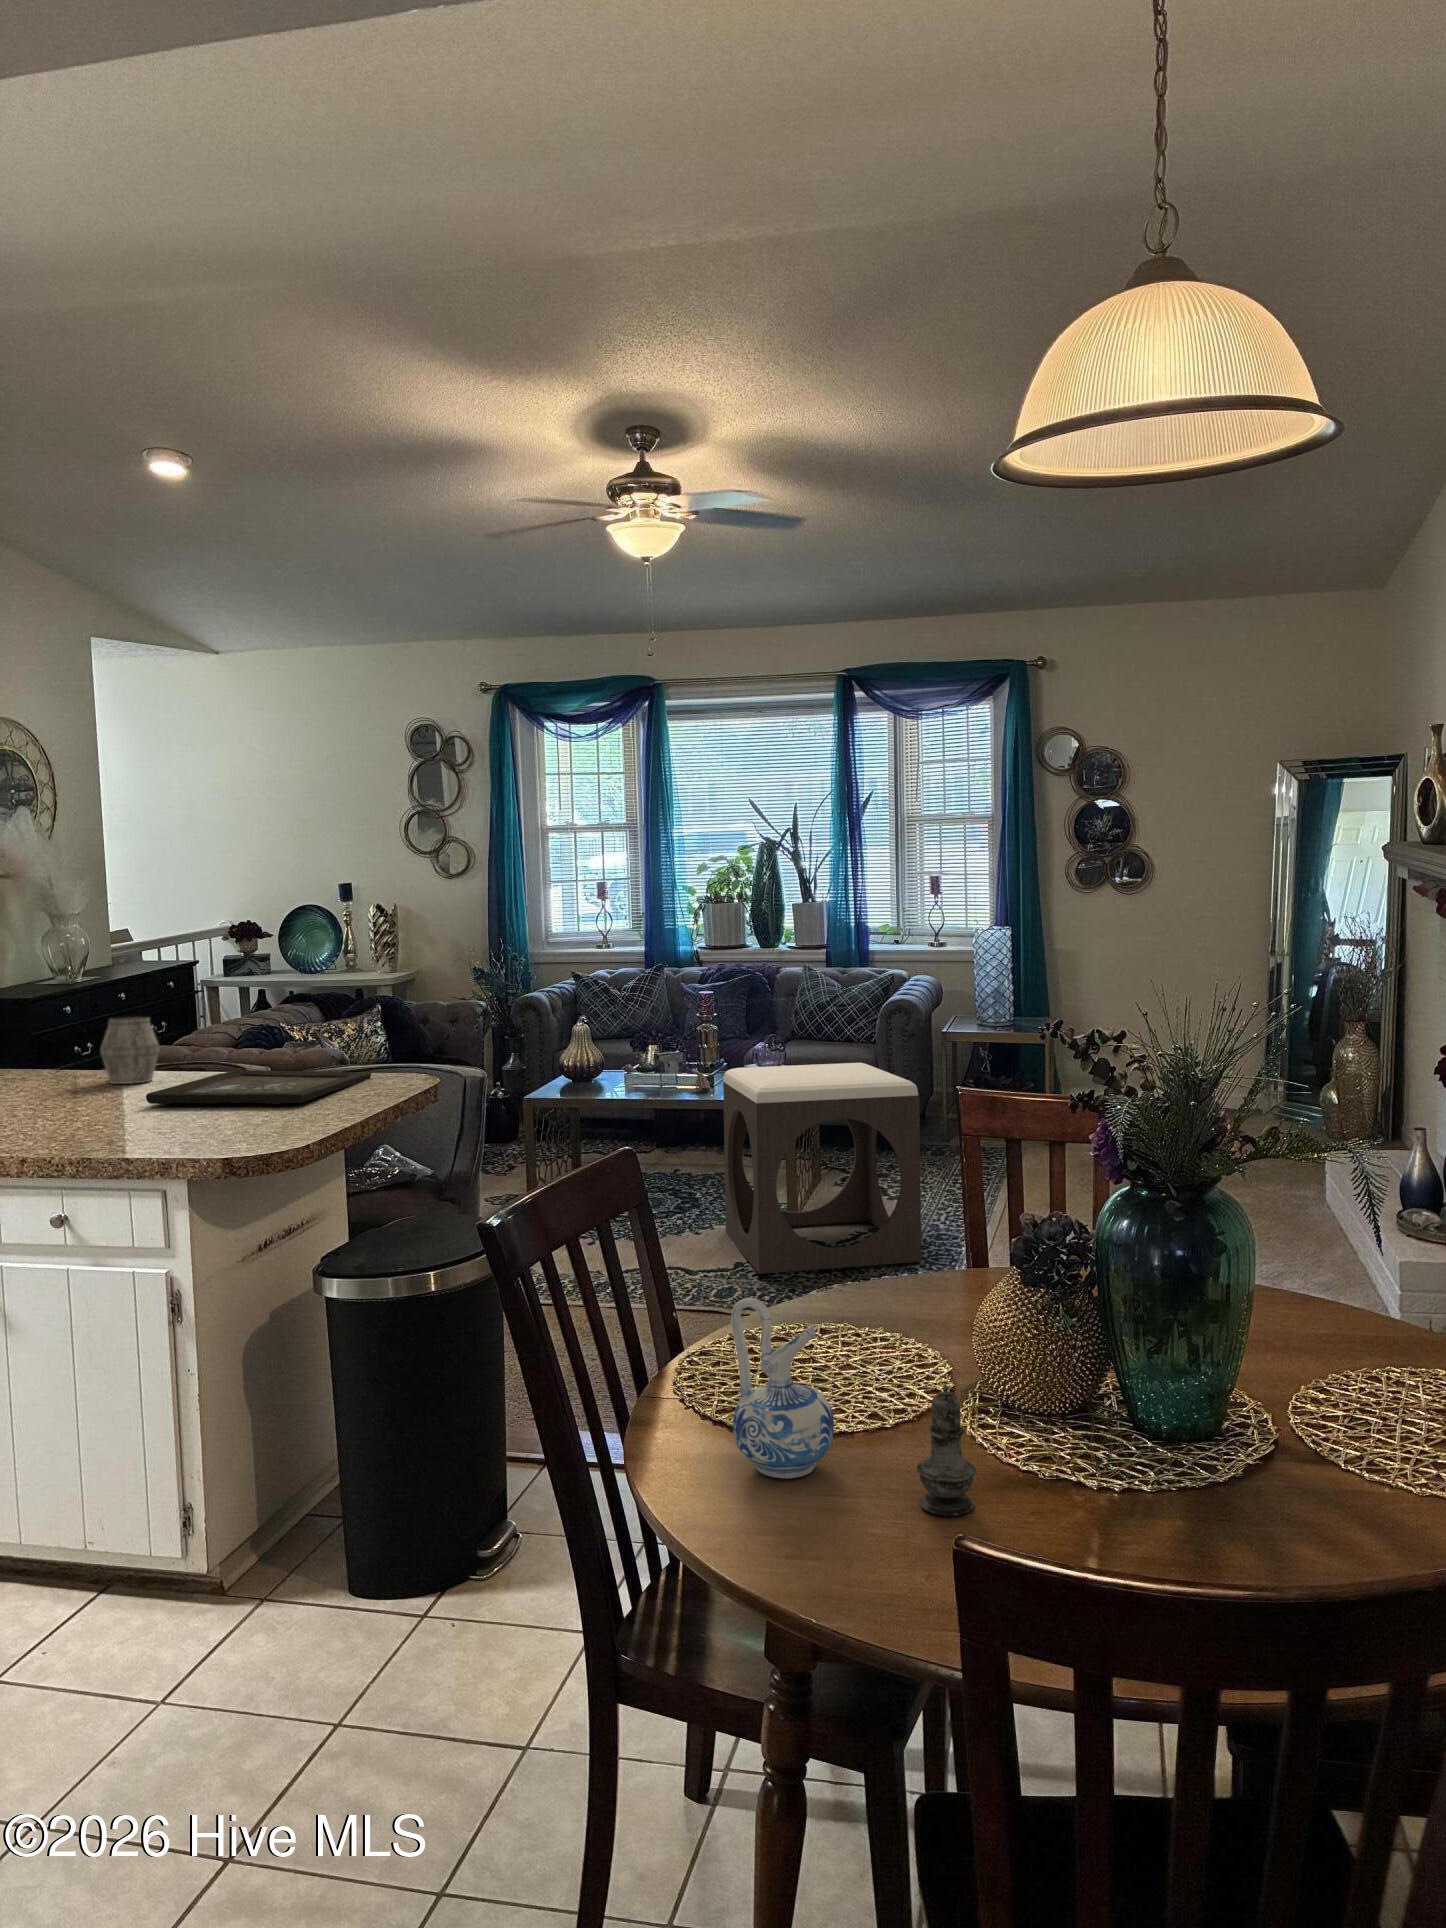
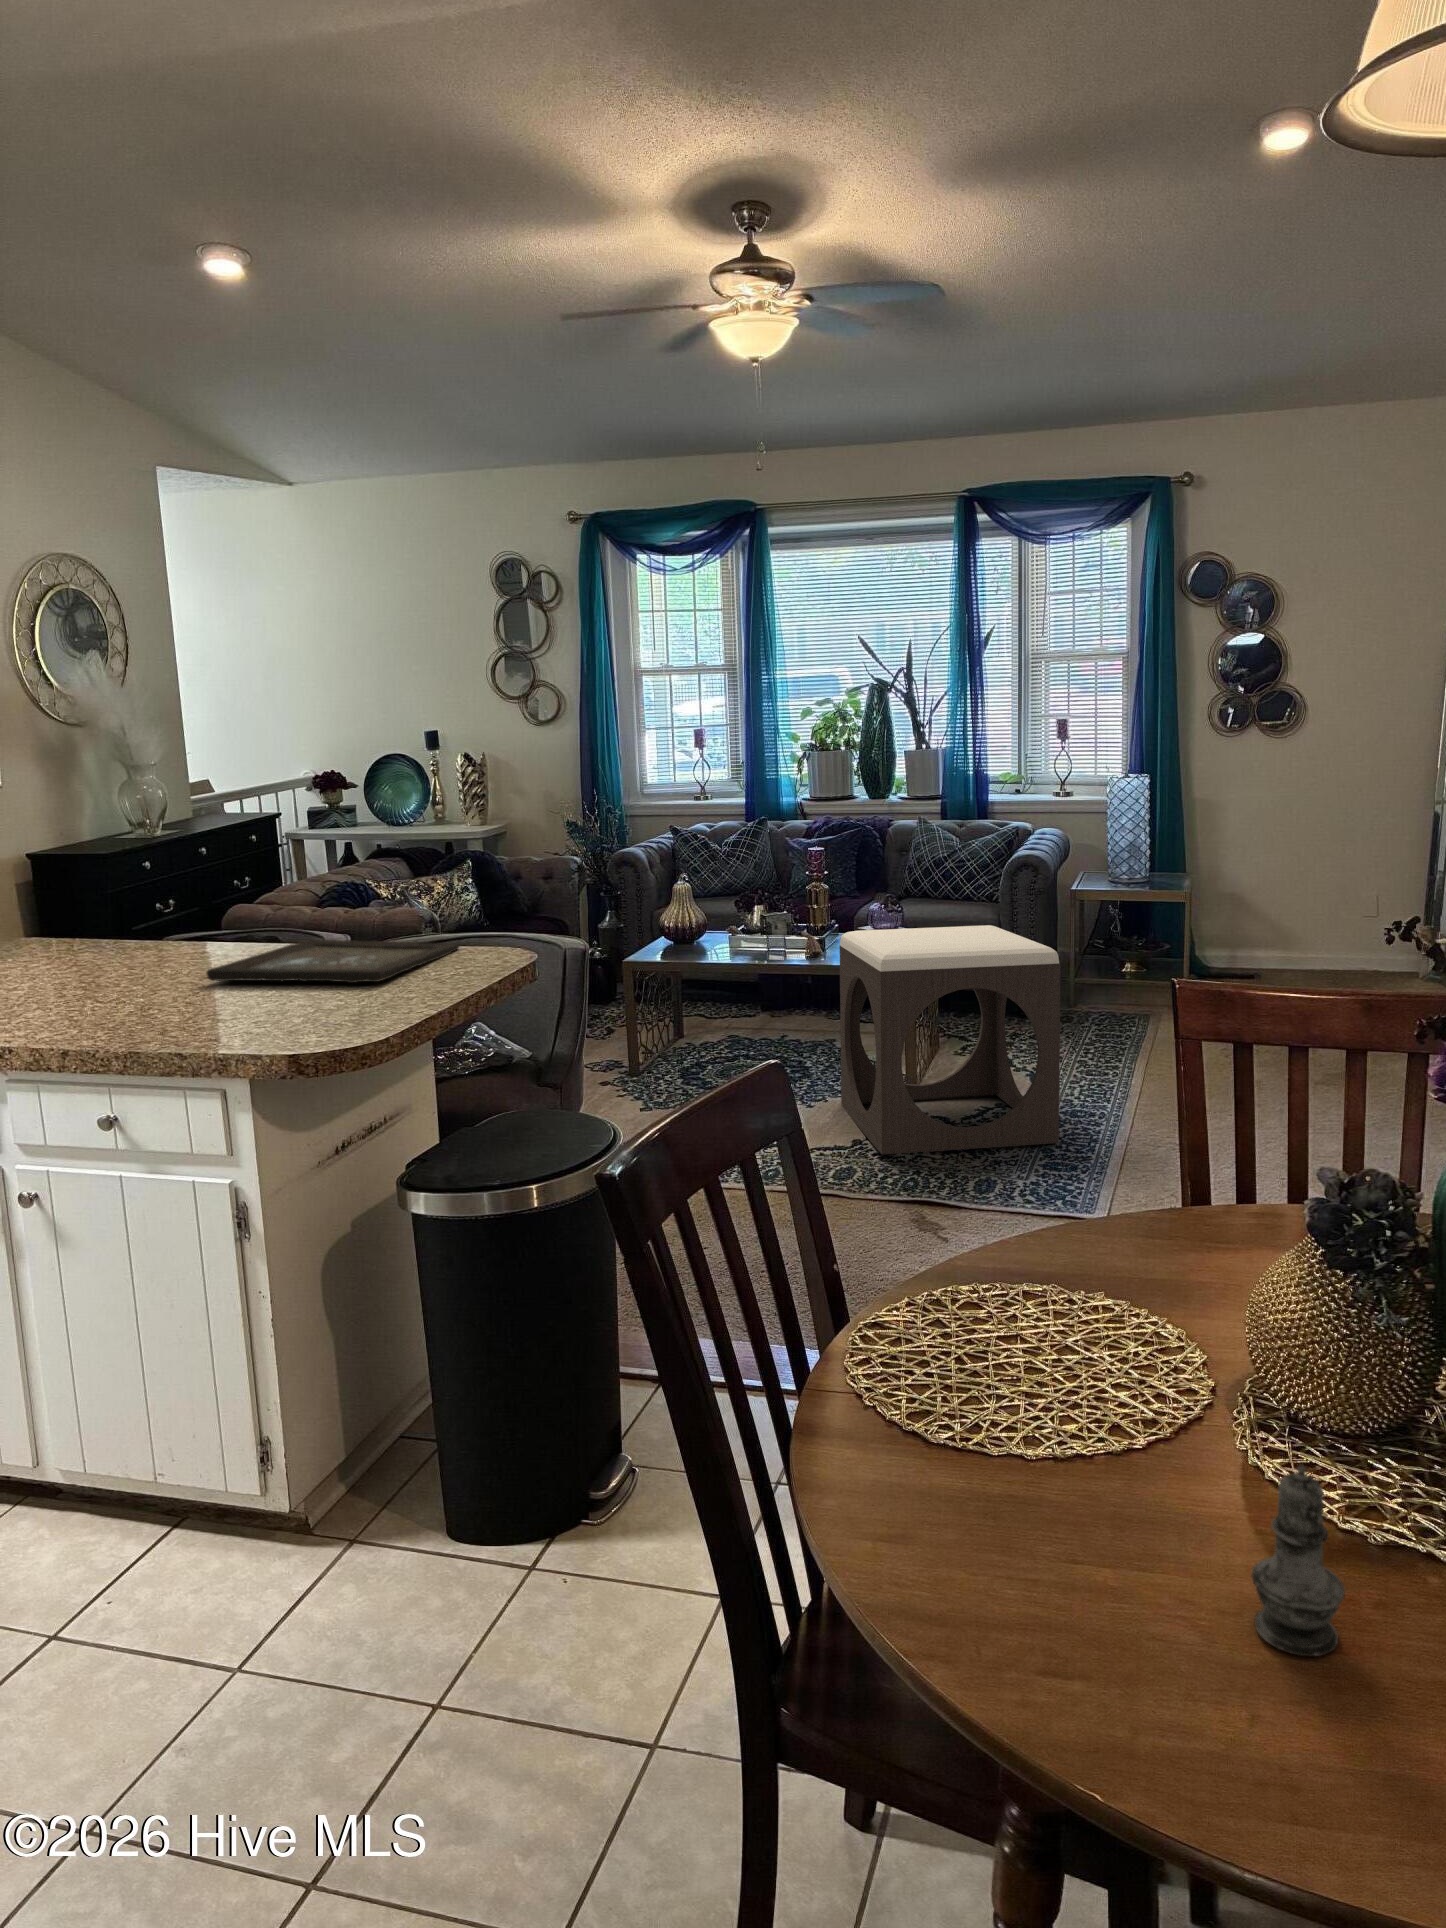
mug: present [100,1017,160,1084] -> none [160,880,226,955]
ceramic pitcher: present [731,1298,834,1478] -> none [964,1313,1111,1568]

